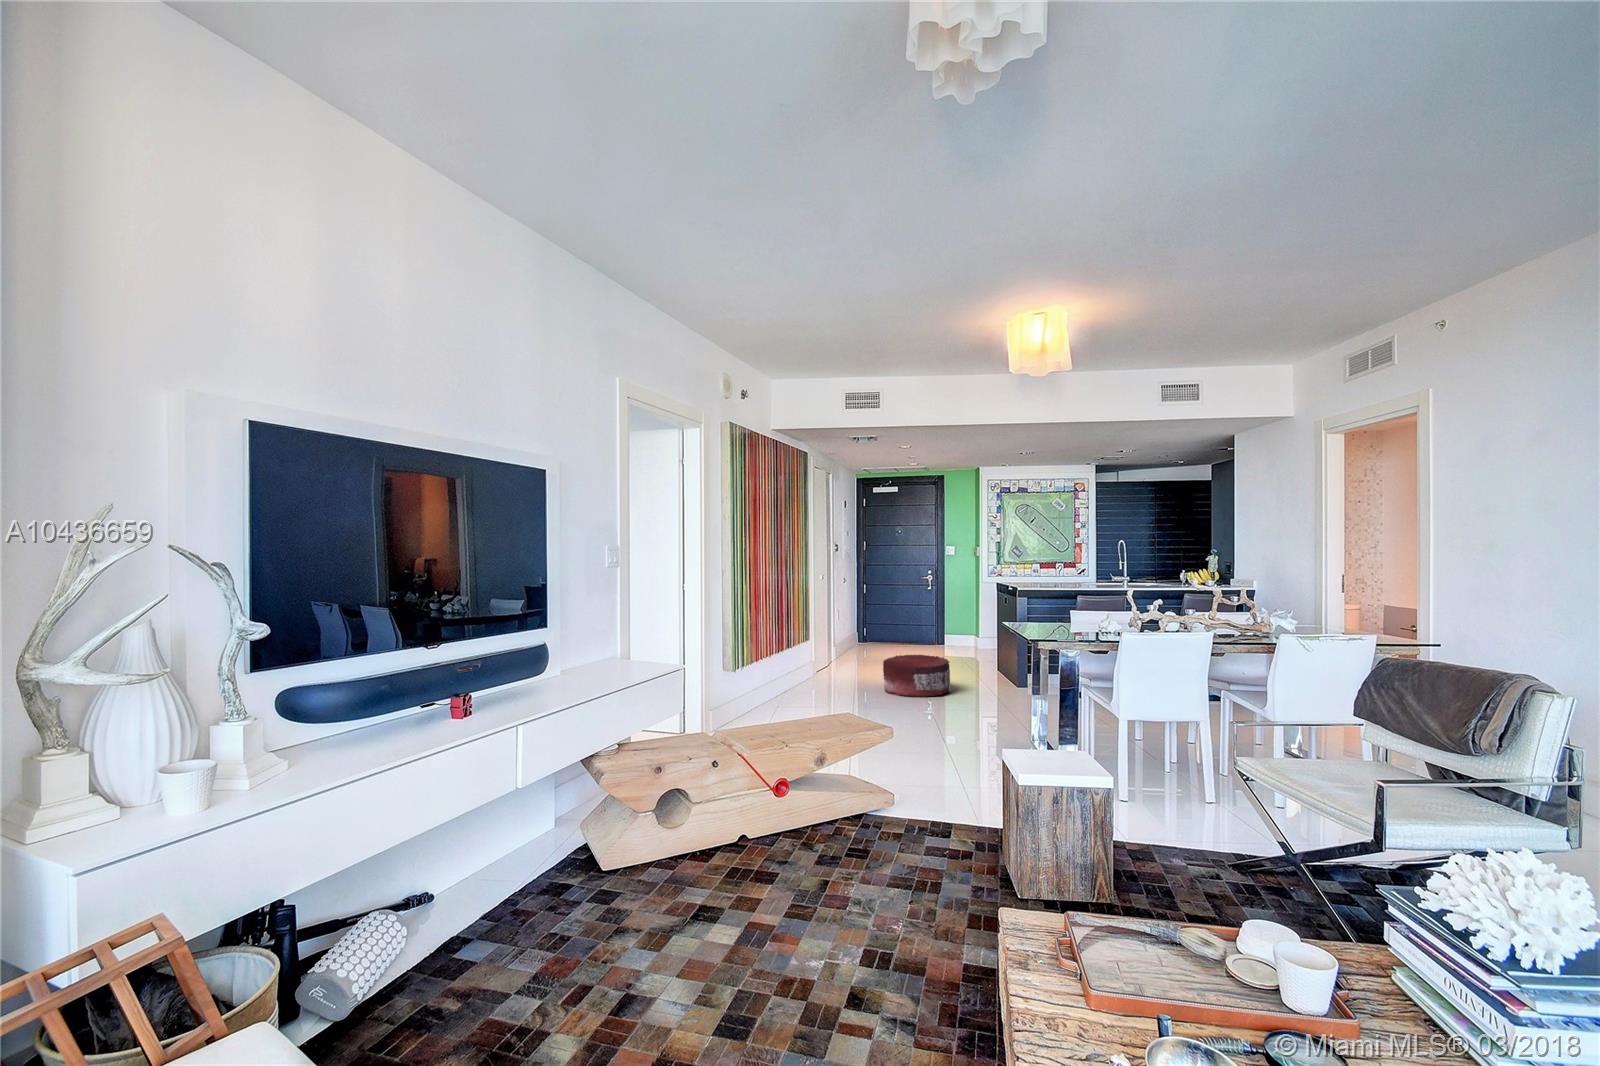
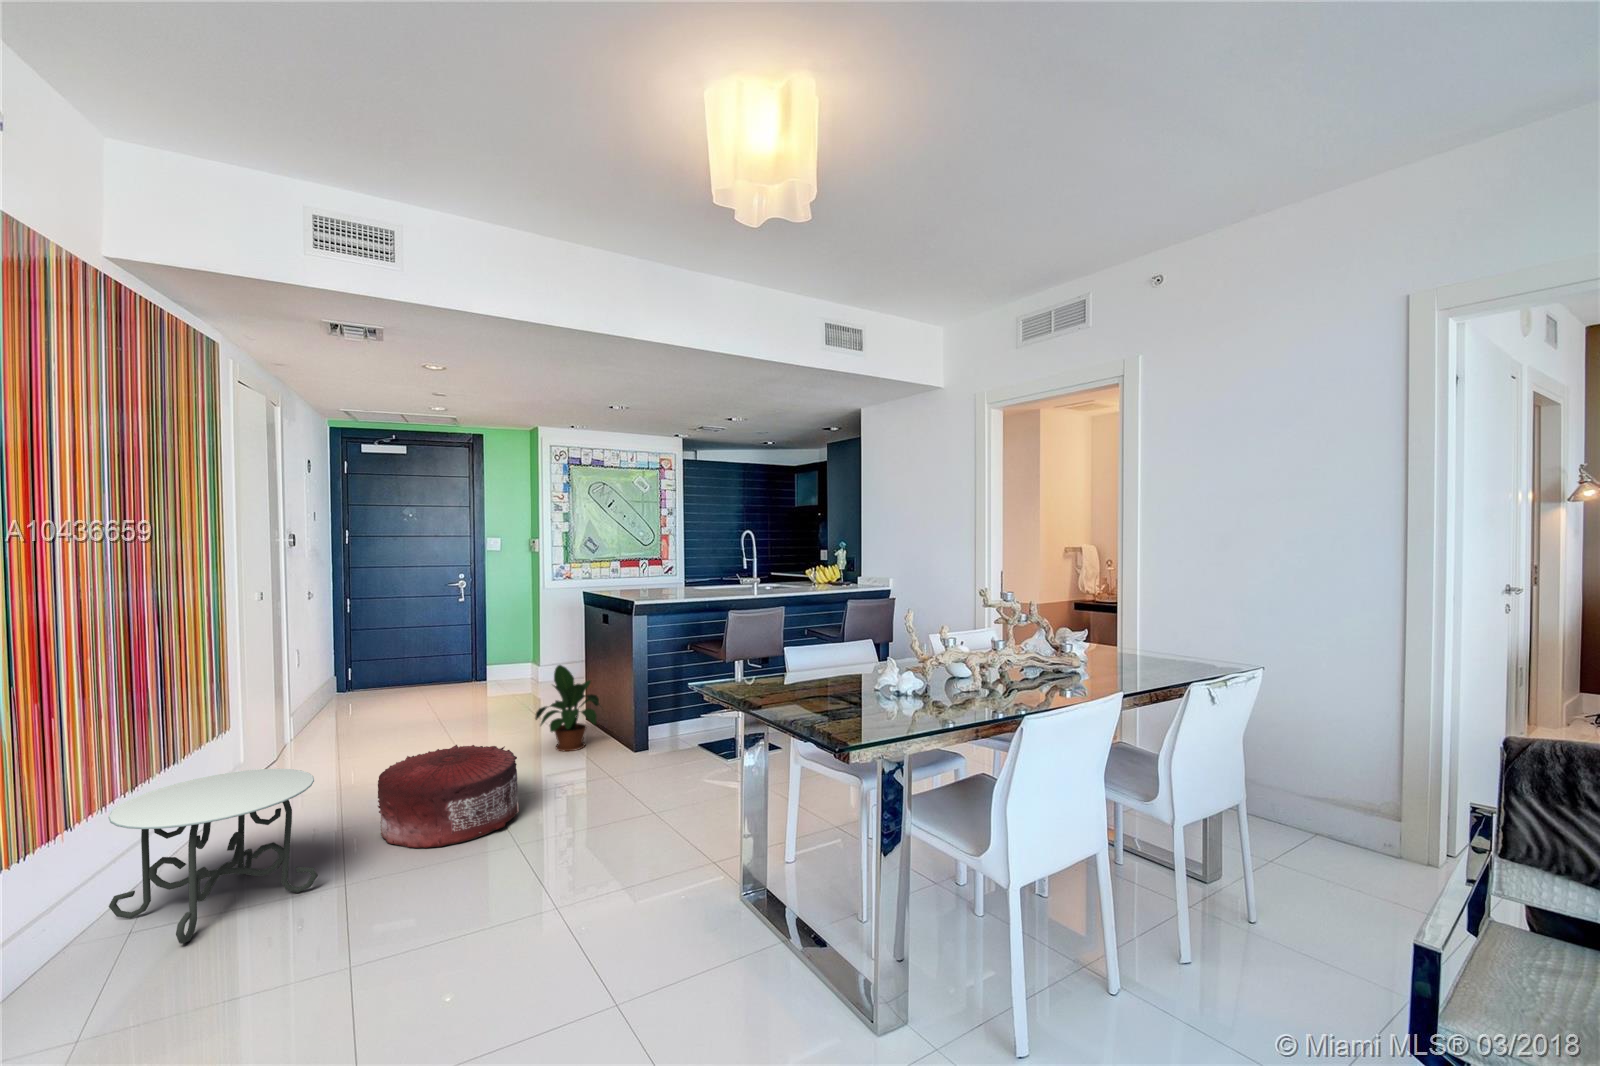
potted plant: none [968,624,1011,678] -> present [535,665,601,751]
side table: none [789,646,860,703] -> present [108,769,318,944]

